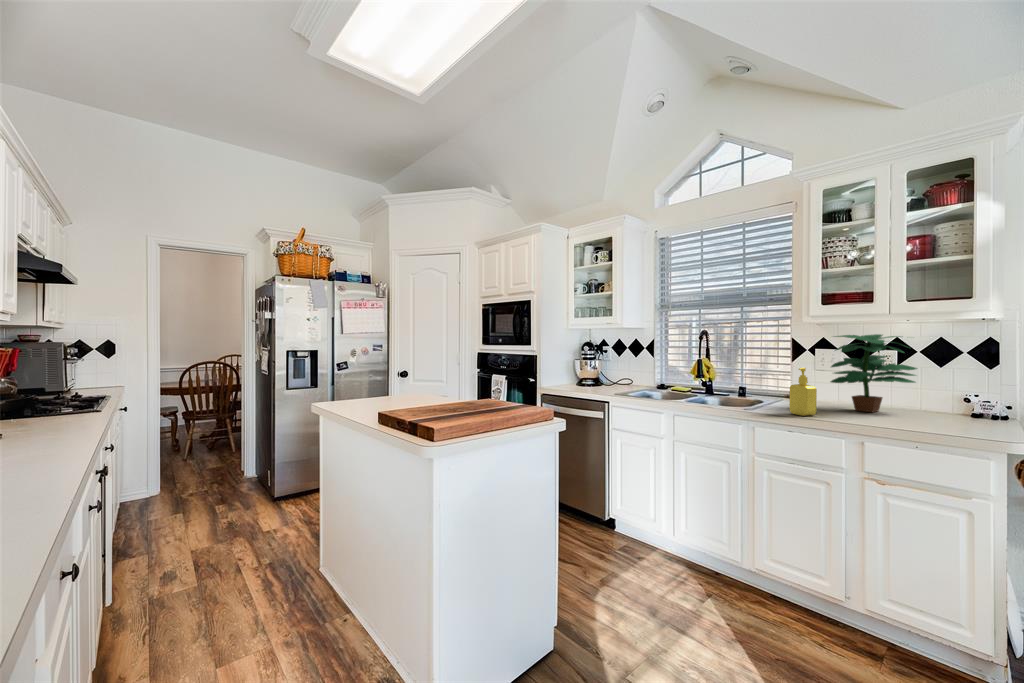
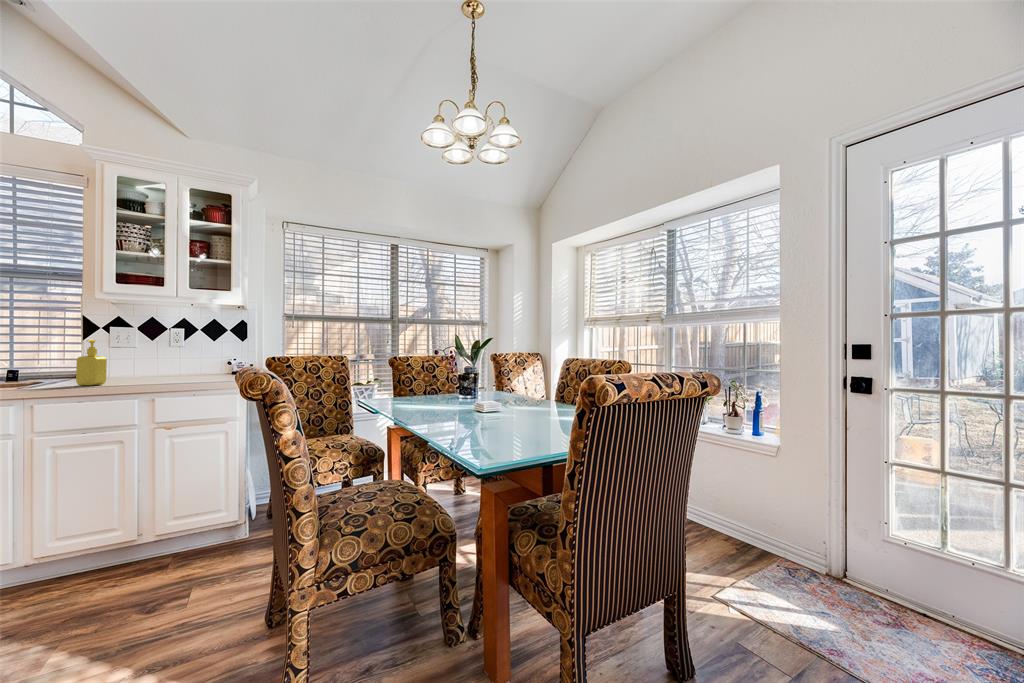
potted plant: present [831,334,917,412] -> none [123,313,198,379]

